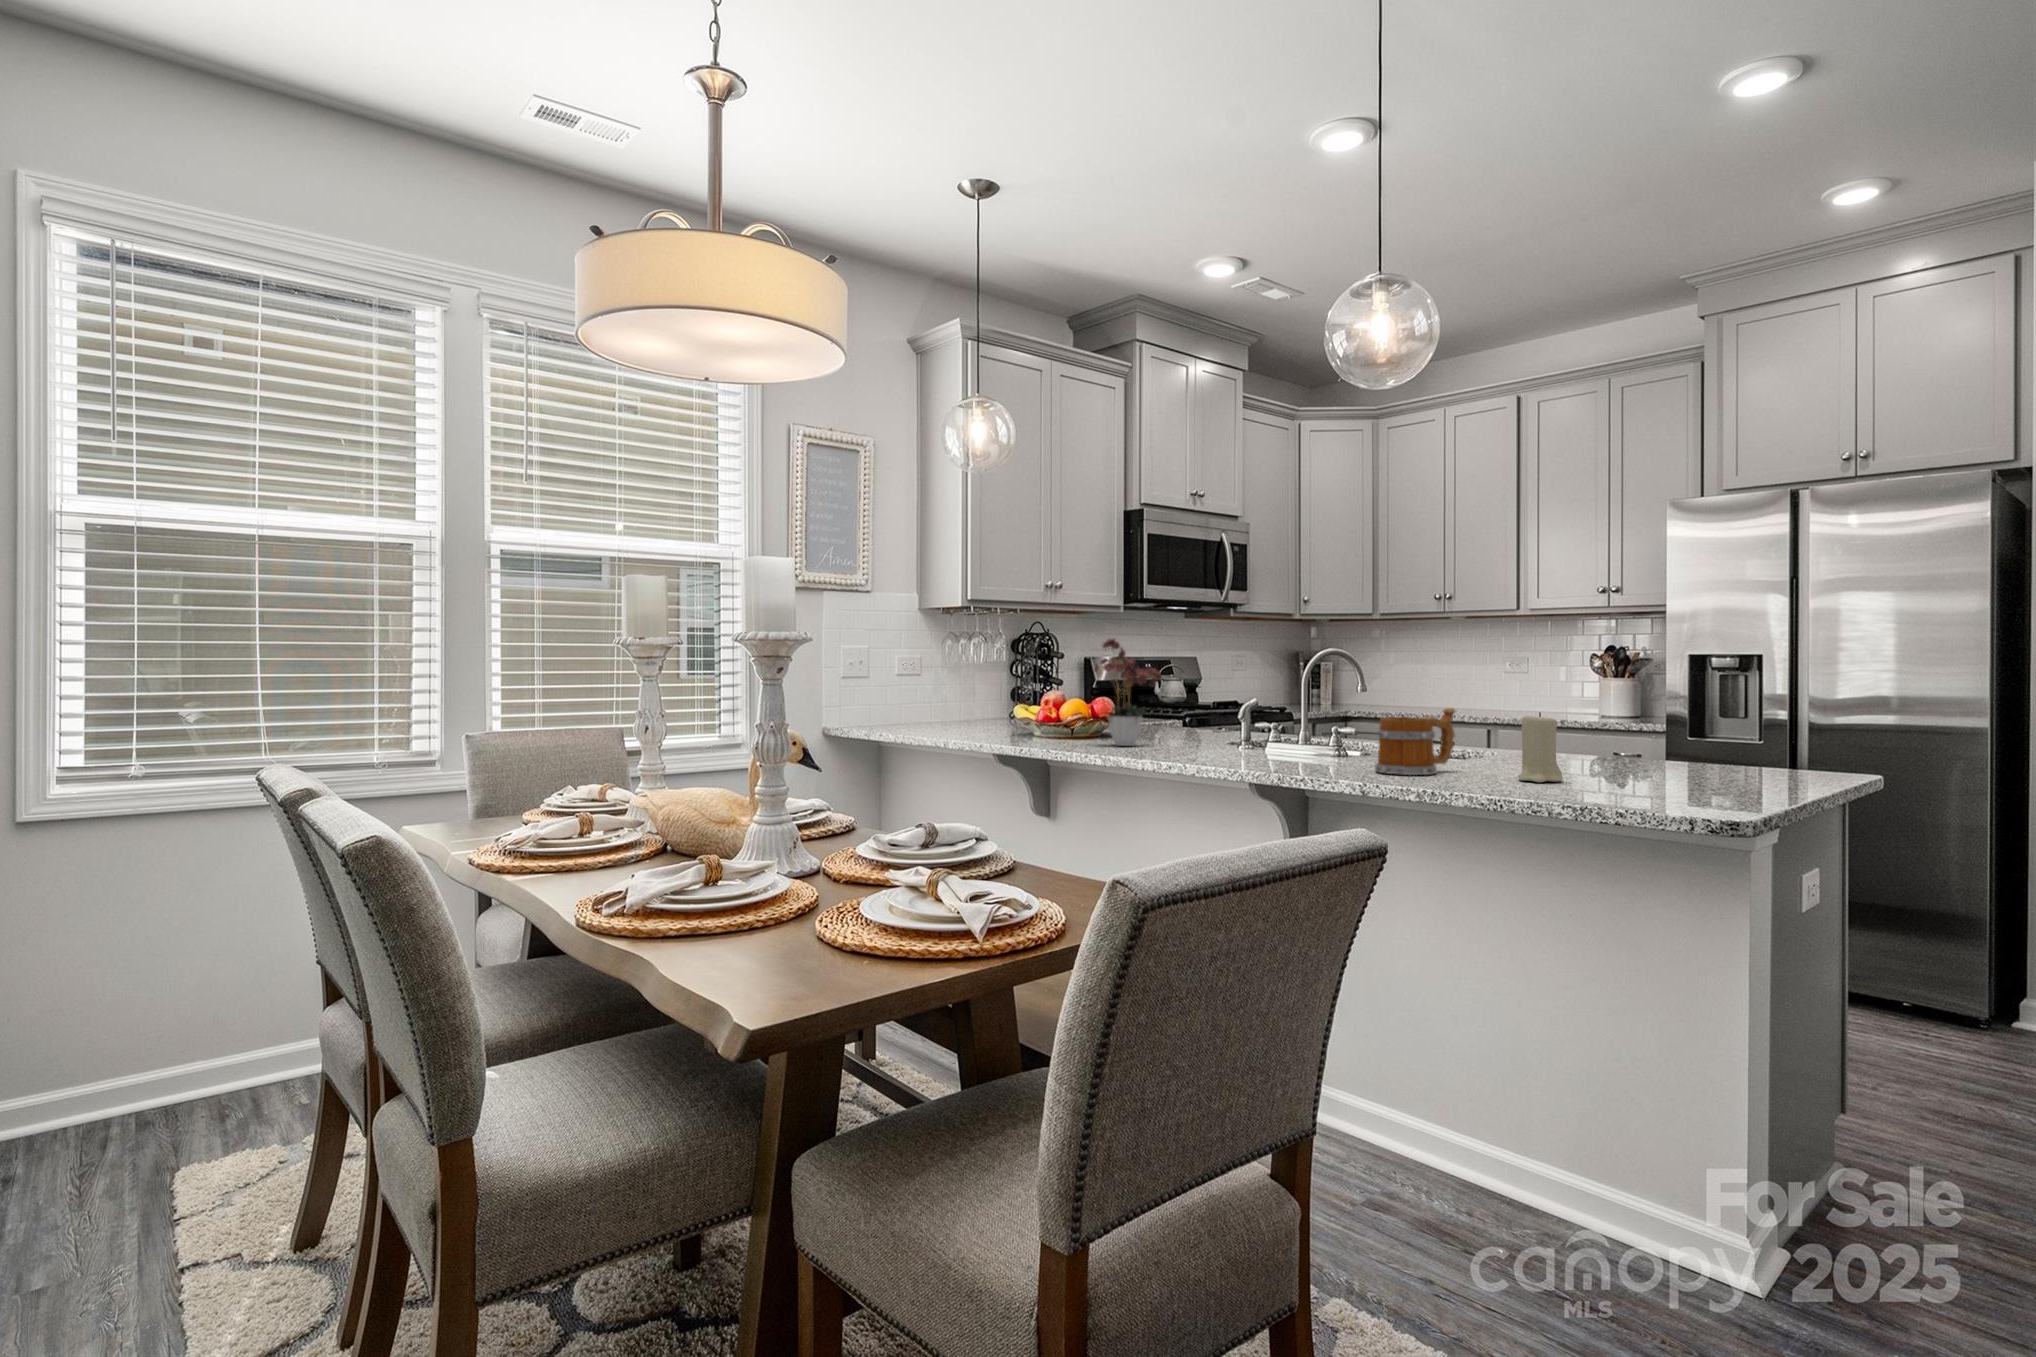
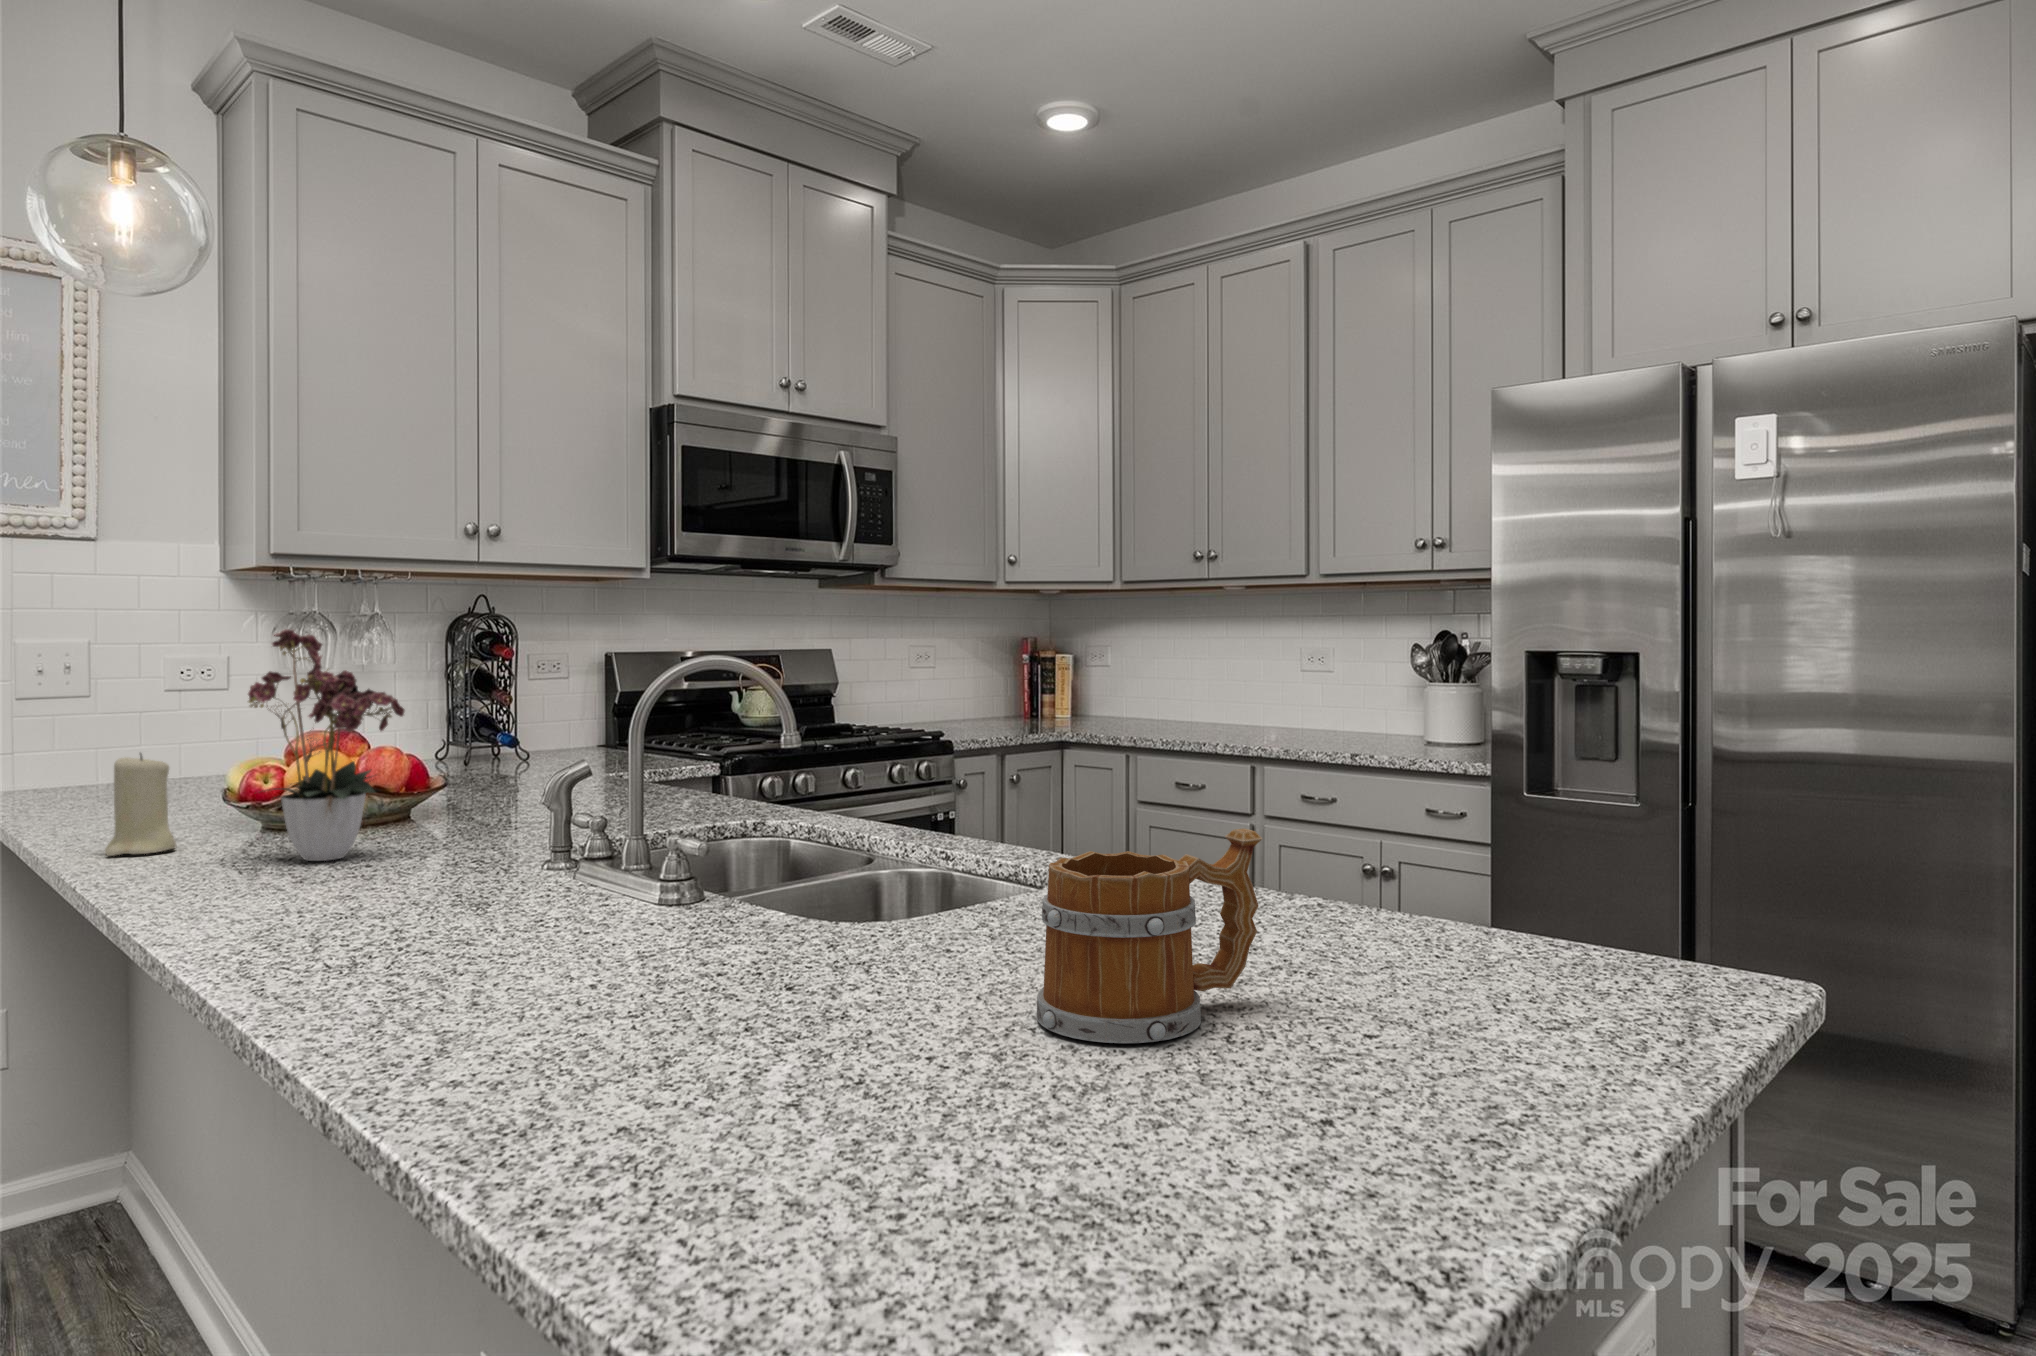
mug: present [1375,708,1456,775] -> present [1037,828,1262,1043]
candle: present [1518,712,1563,782] -> present [105,753,177,856]

